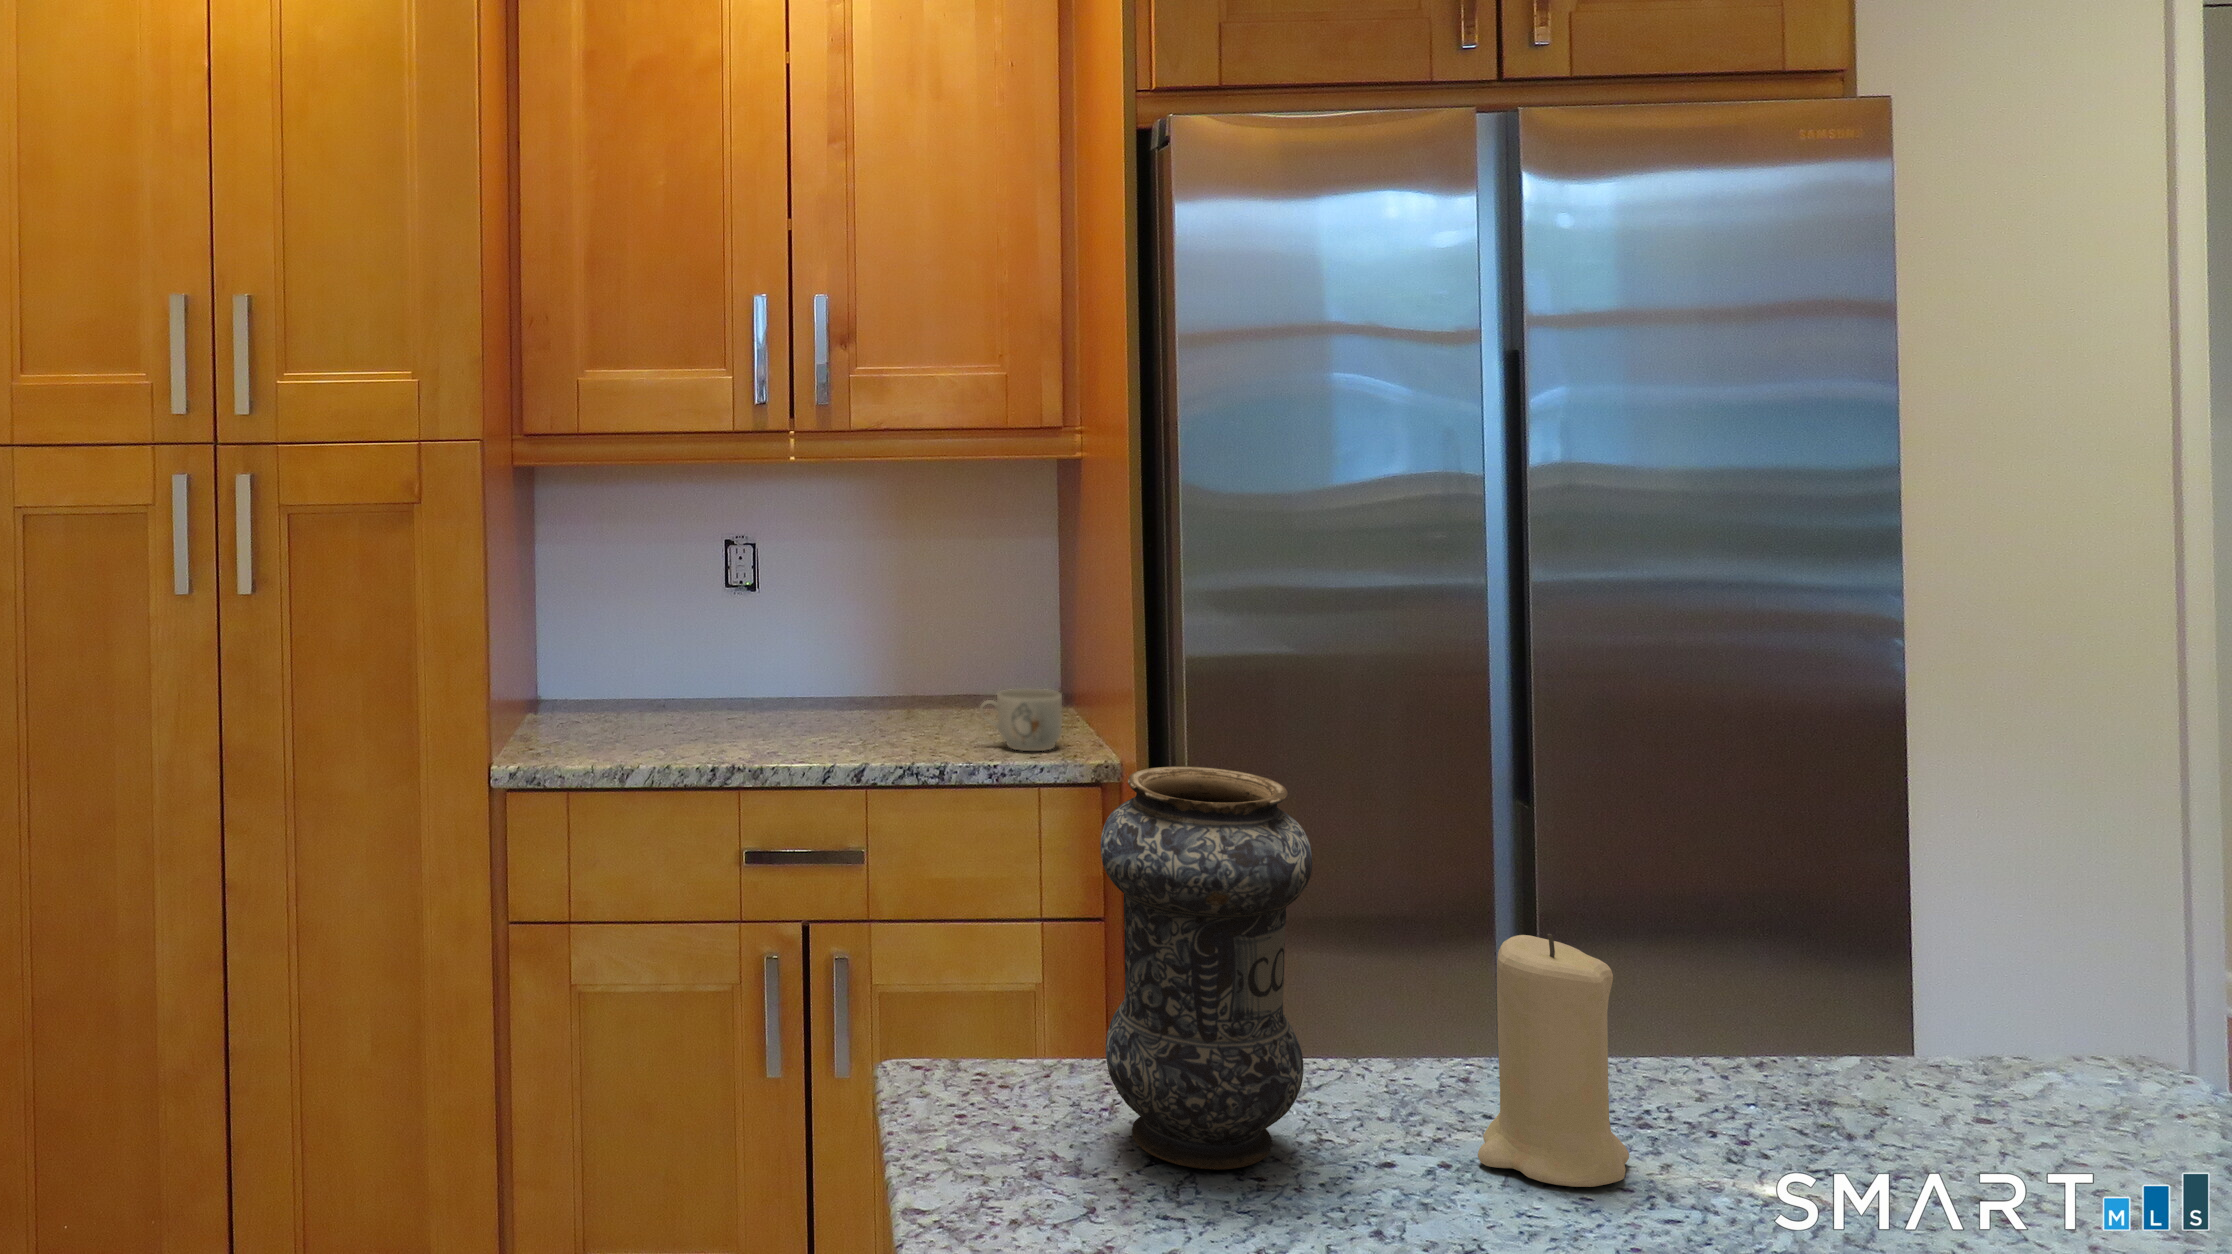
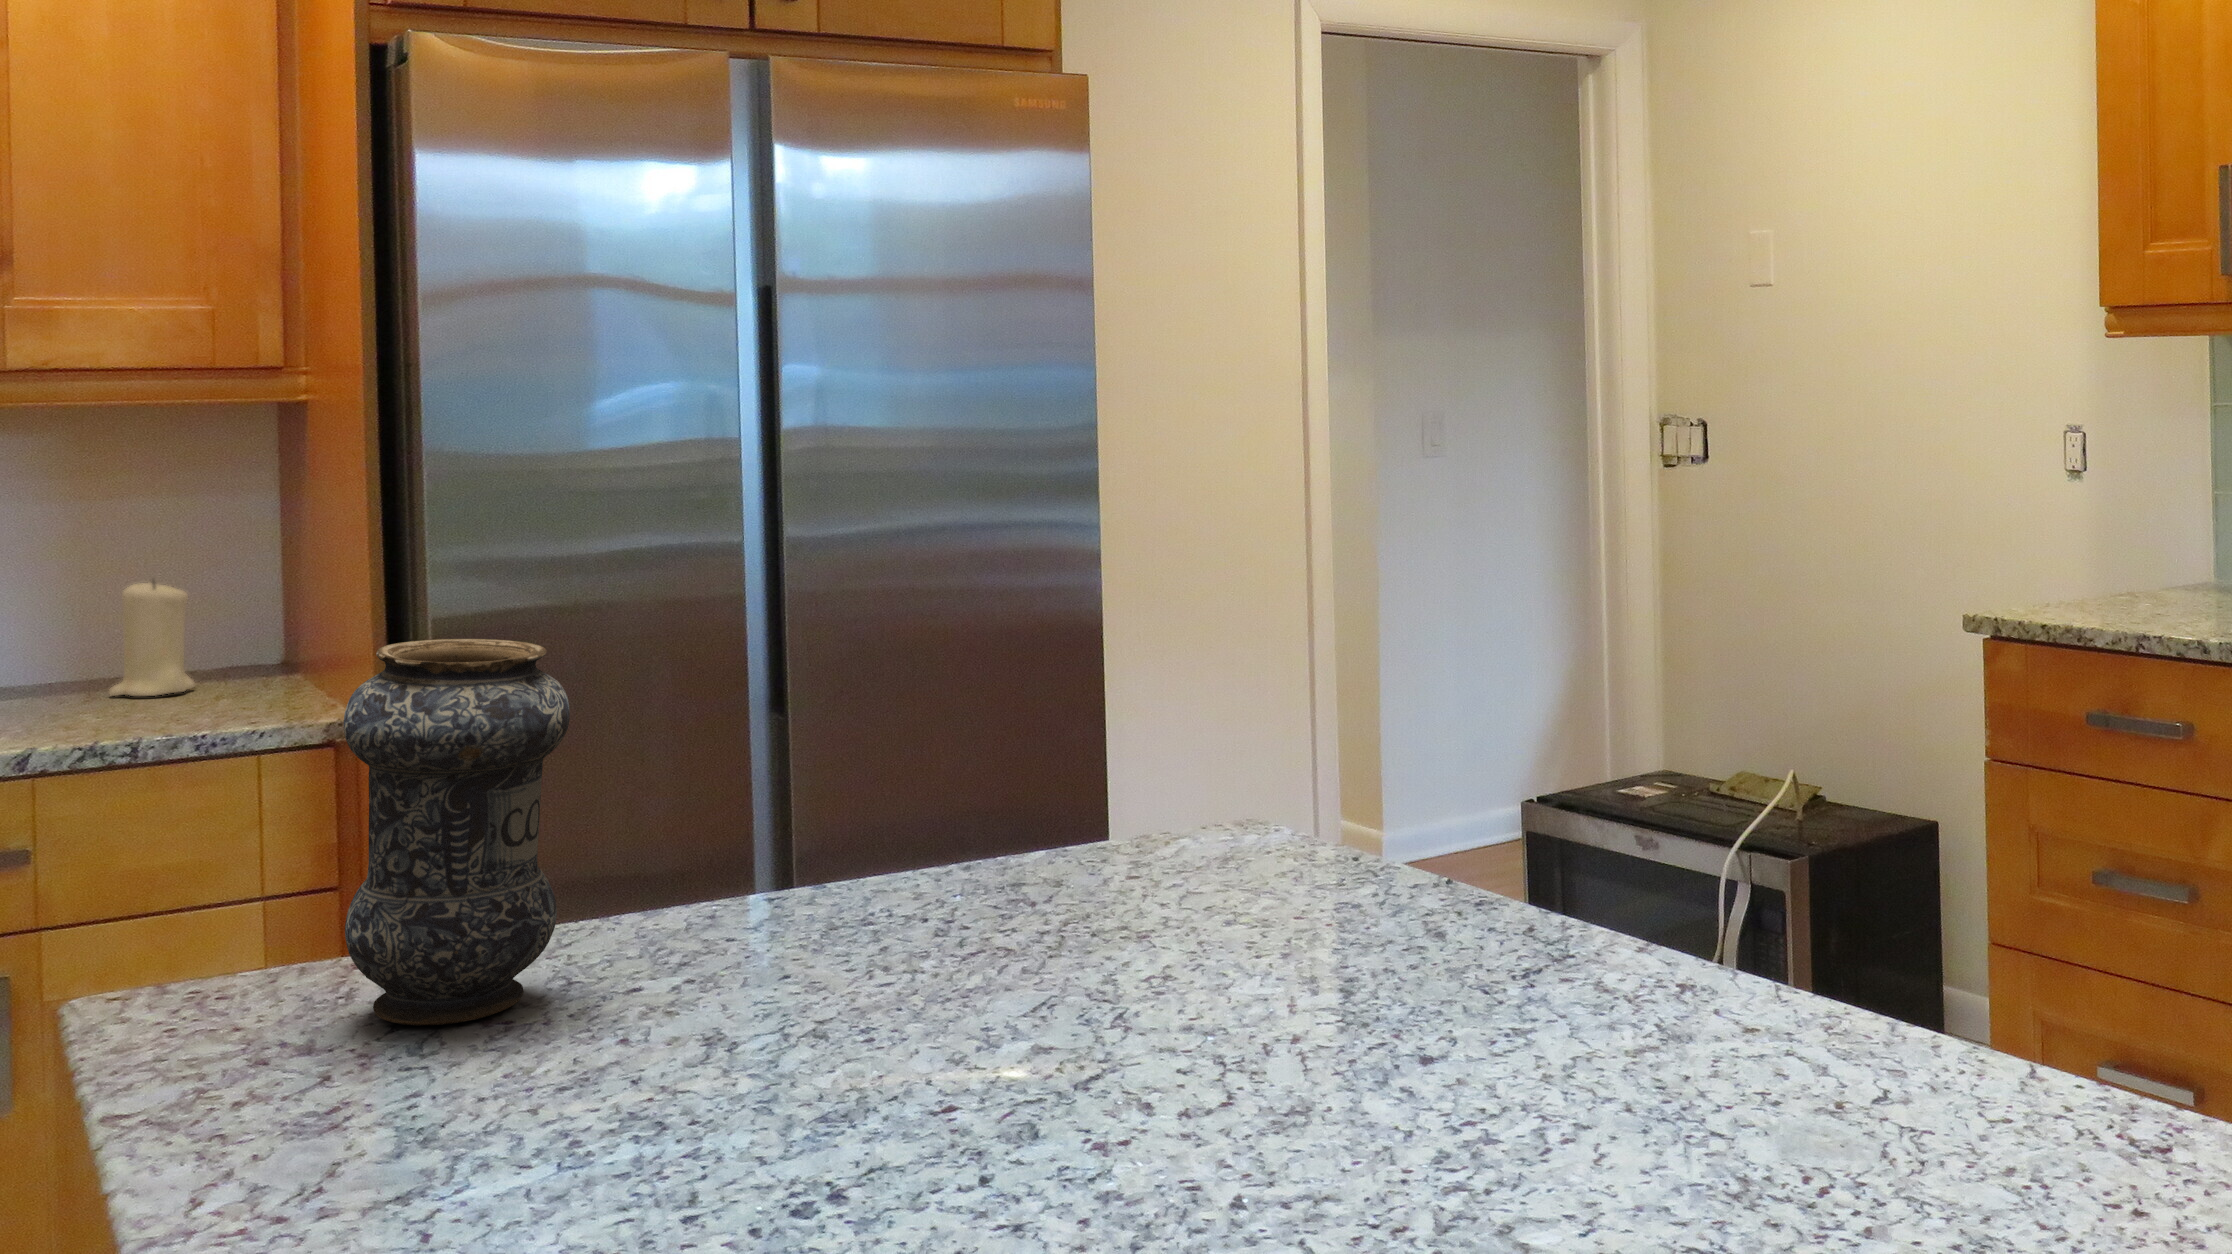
mug: present [980,689,1062,751] -> none [184,644,296,716]
candle: present [1478,934,1629,1187] -> present [109,580,195,696]

